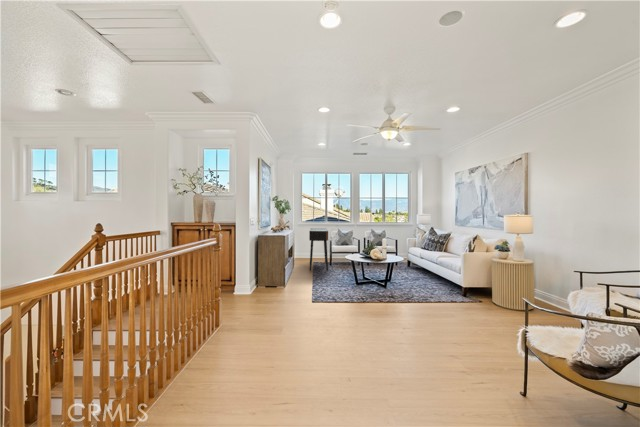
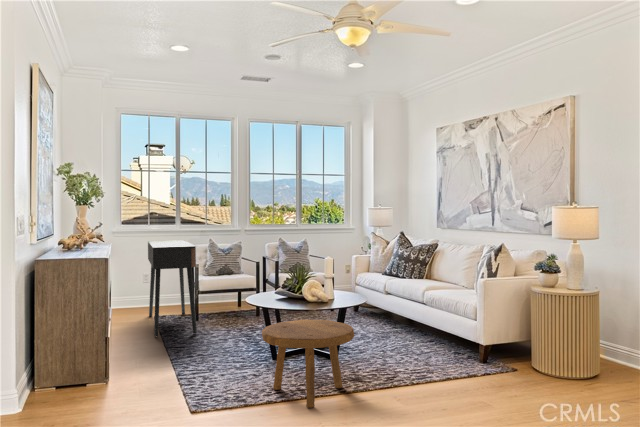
footstool: none [345,266,388,306] -> present [262,320,354,408]

